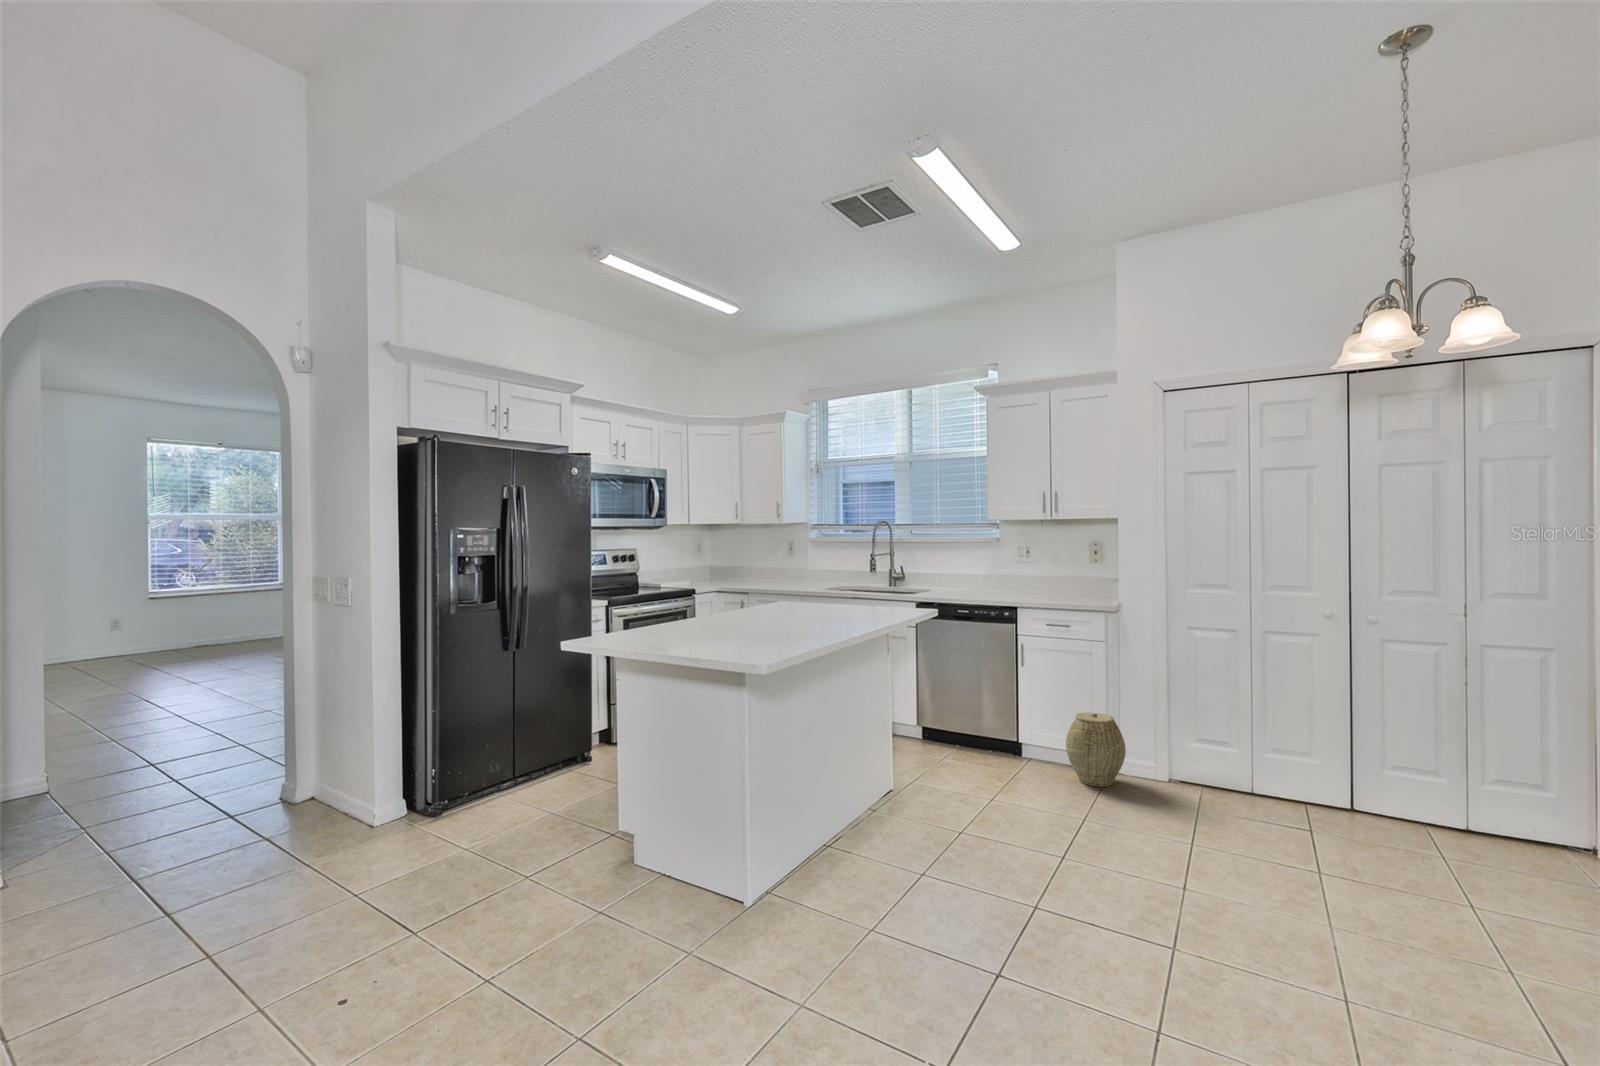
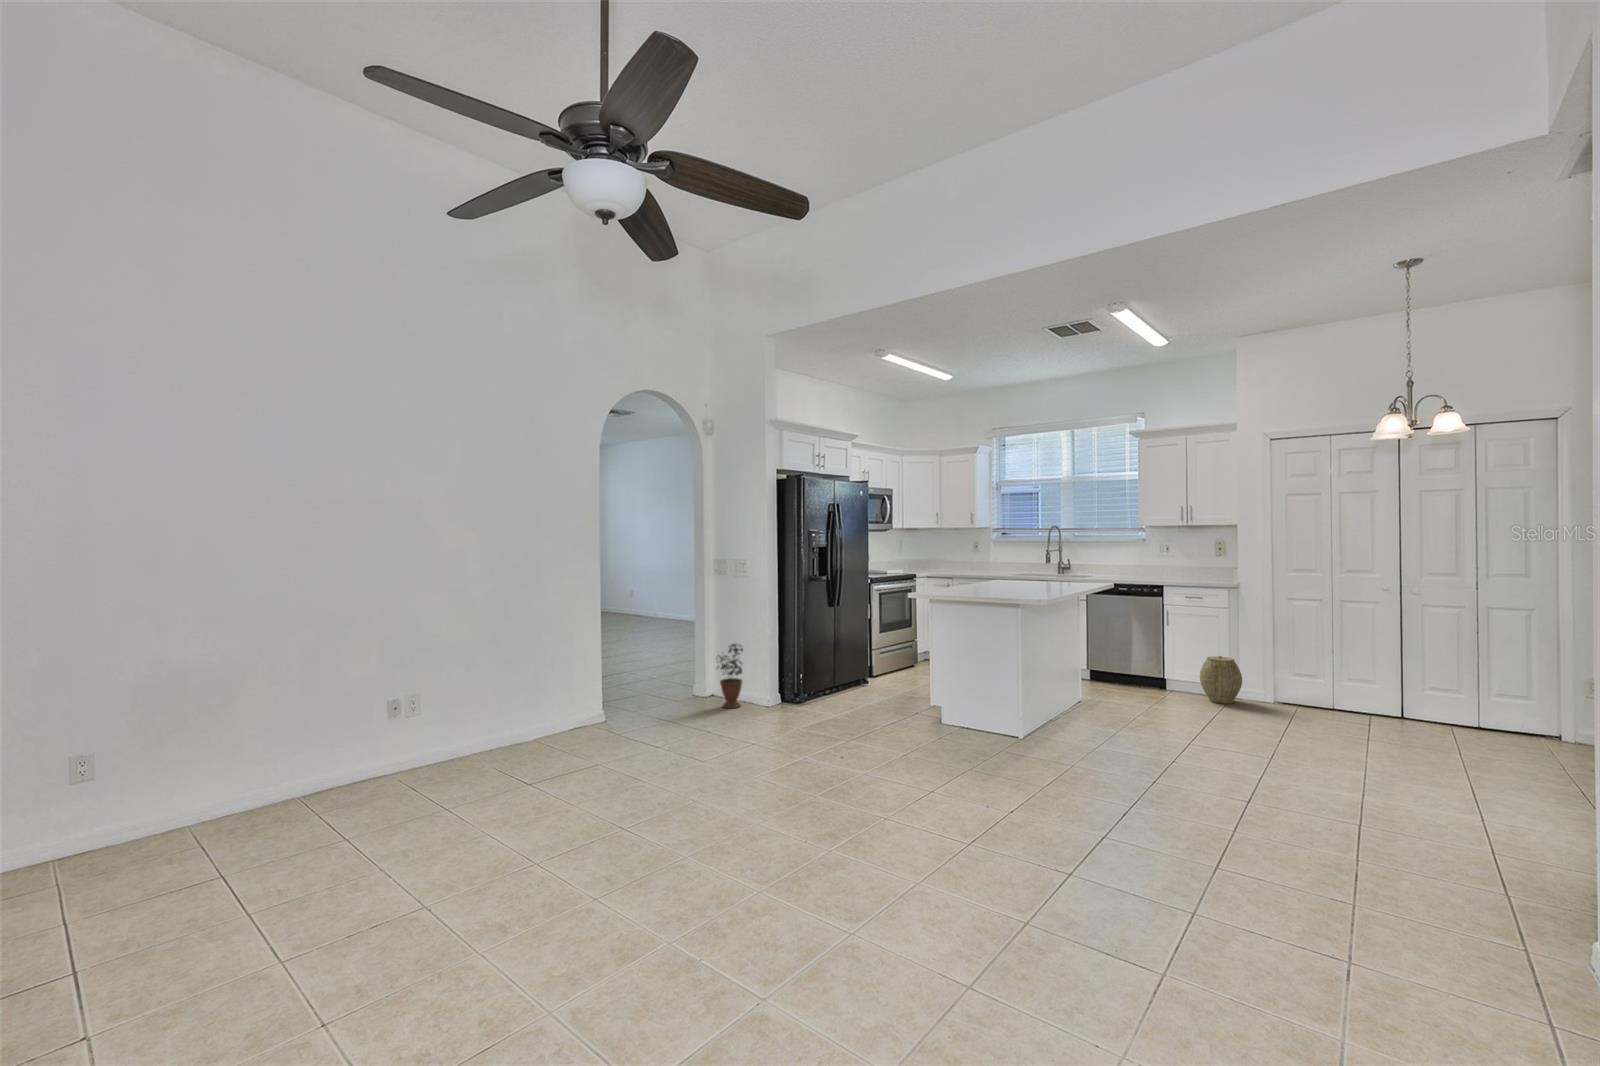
potted plant: none [254,714,322,840] -> present [716,644,743,709]

